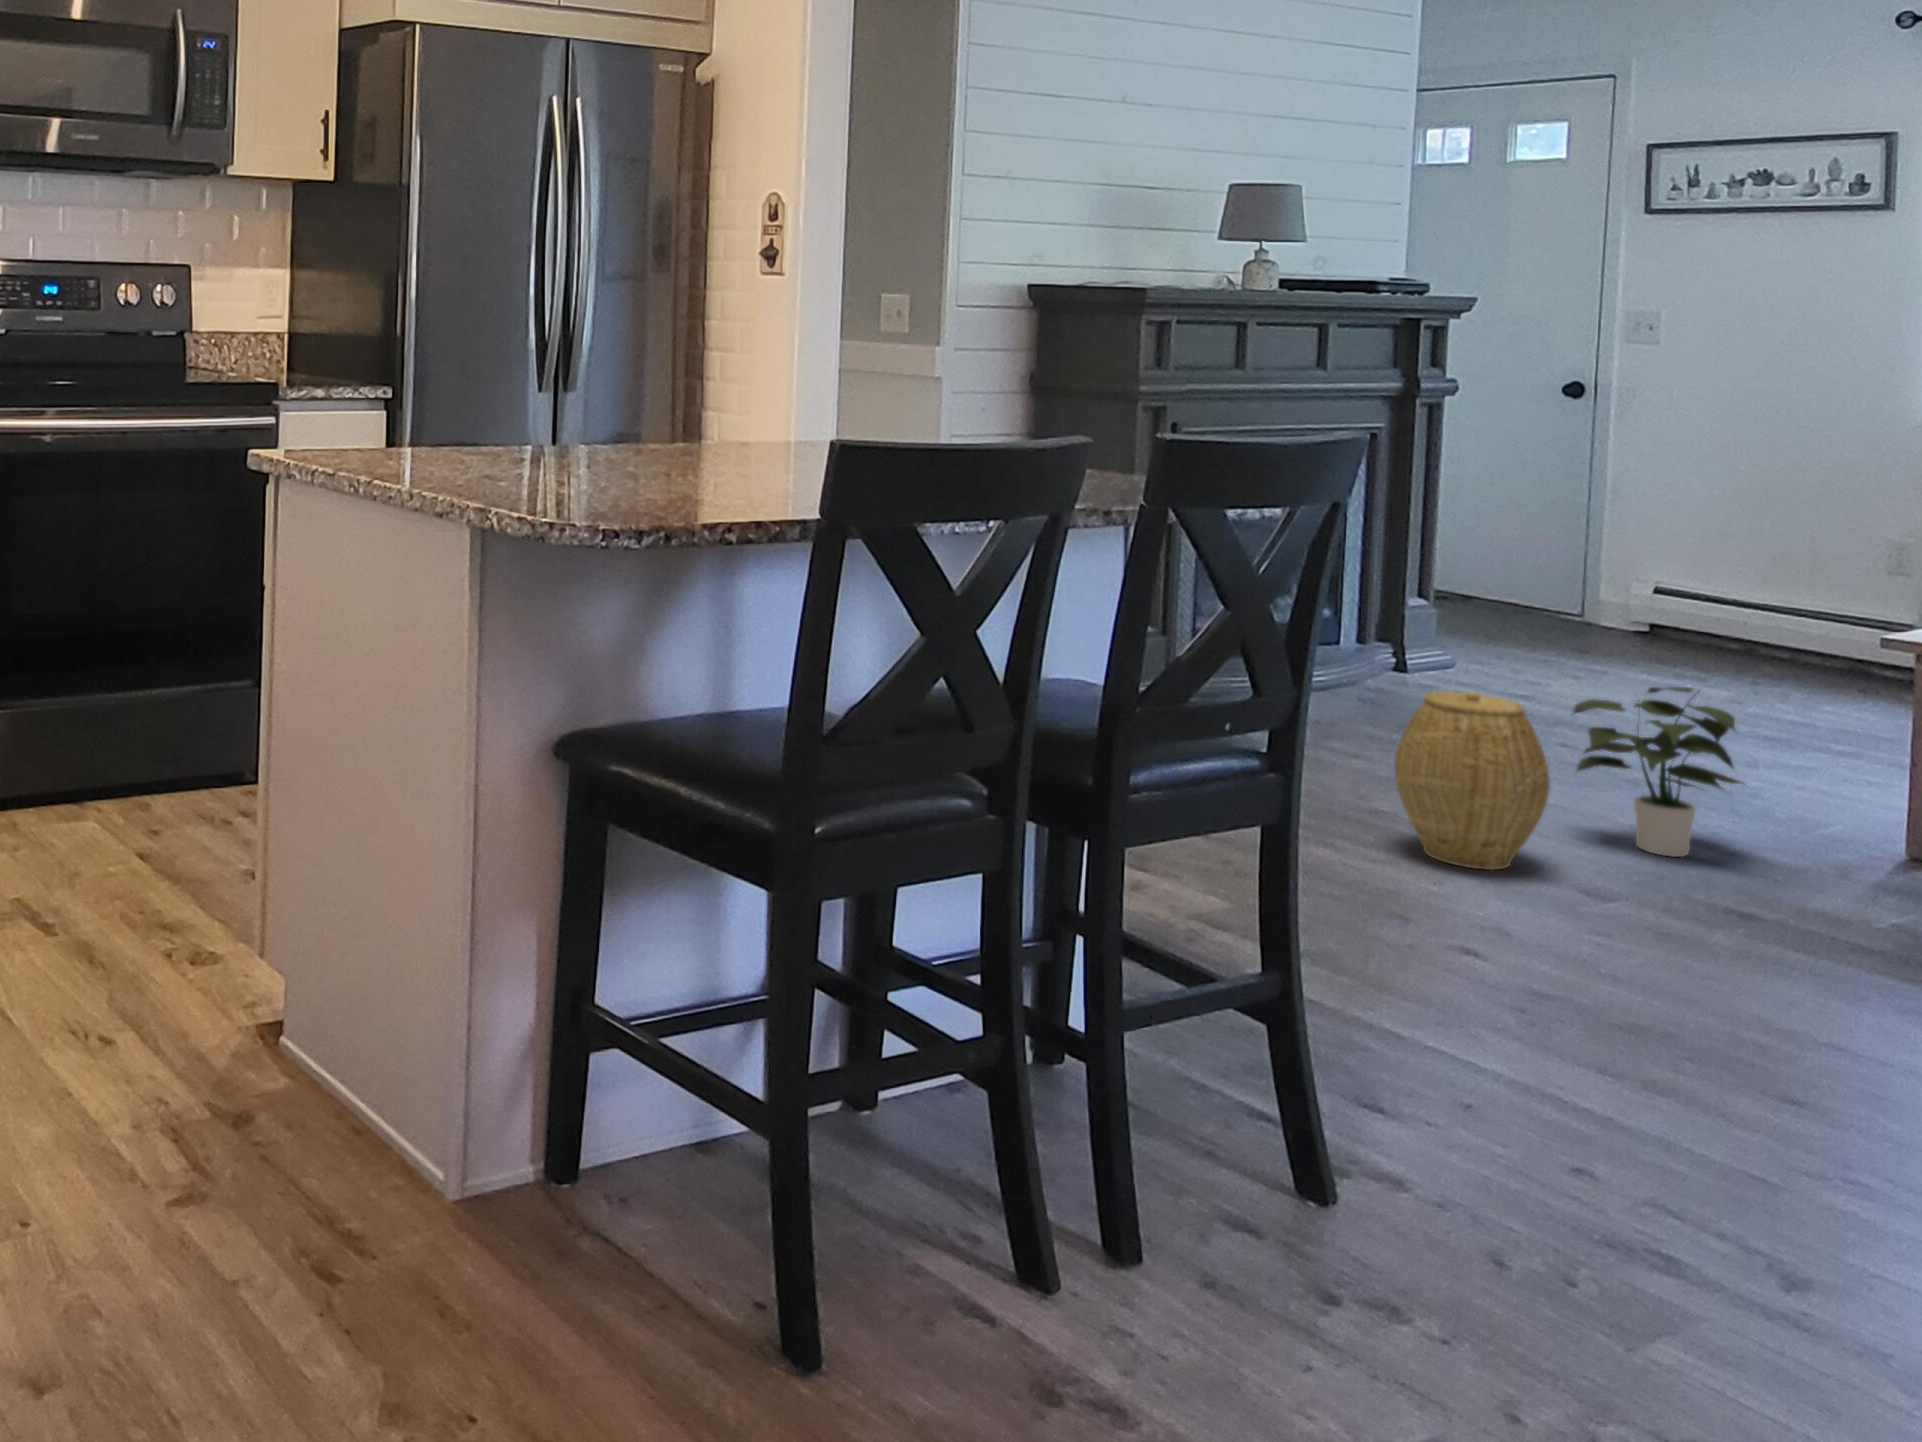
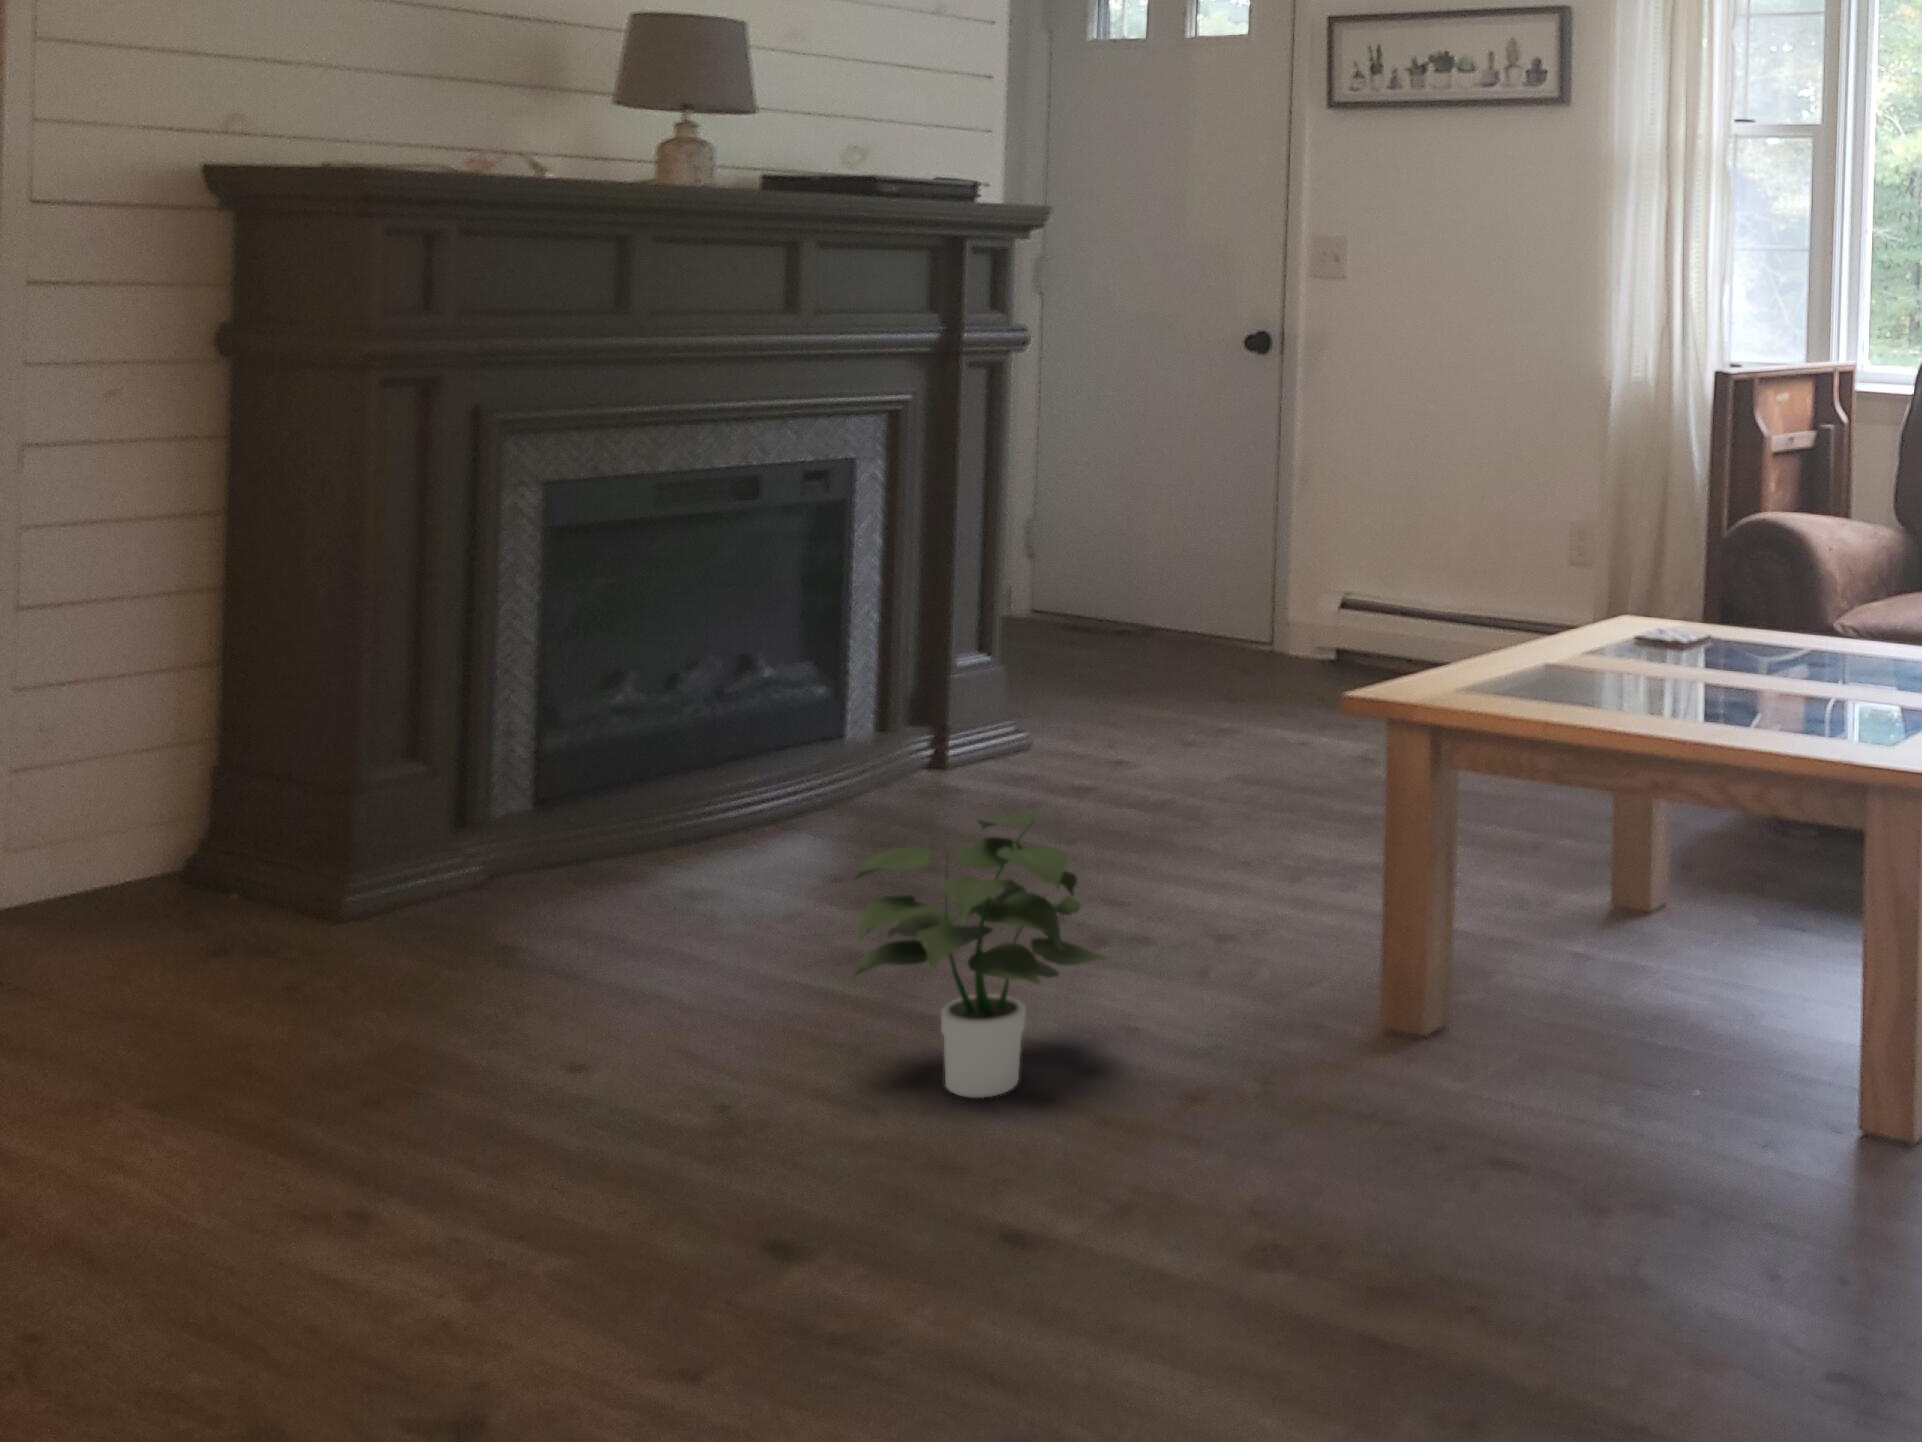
woven basket: present [1394,691,1550,870] -> none [478,877,735,1201]

